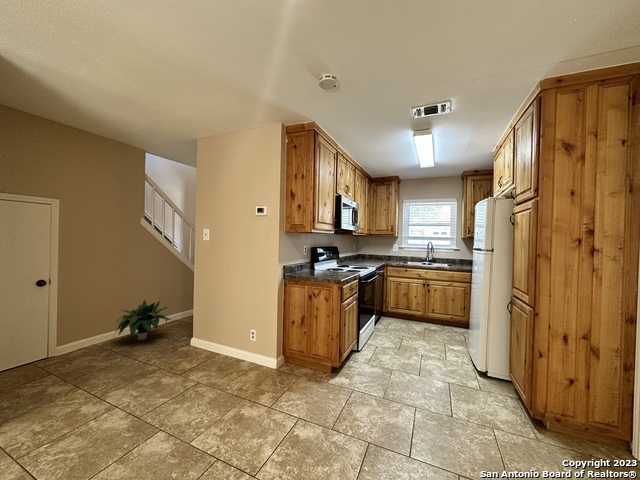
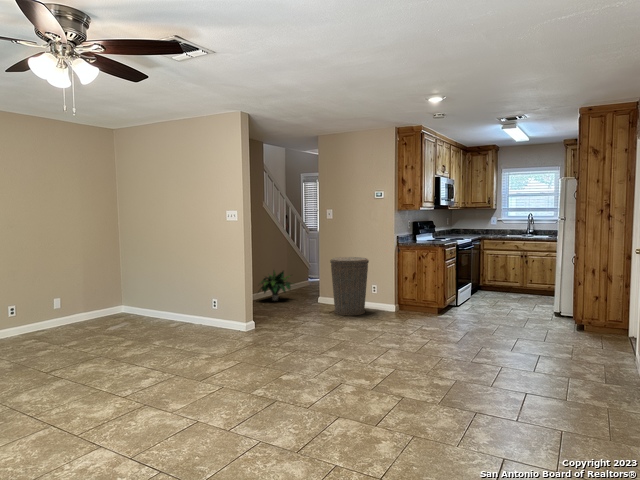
trash can: none [186,291,243,381] -> present [330,257,369,315]

